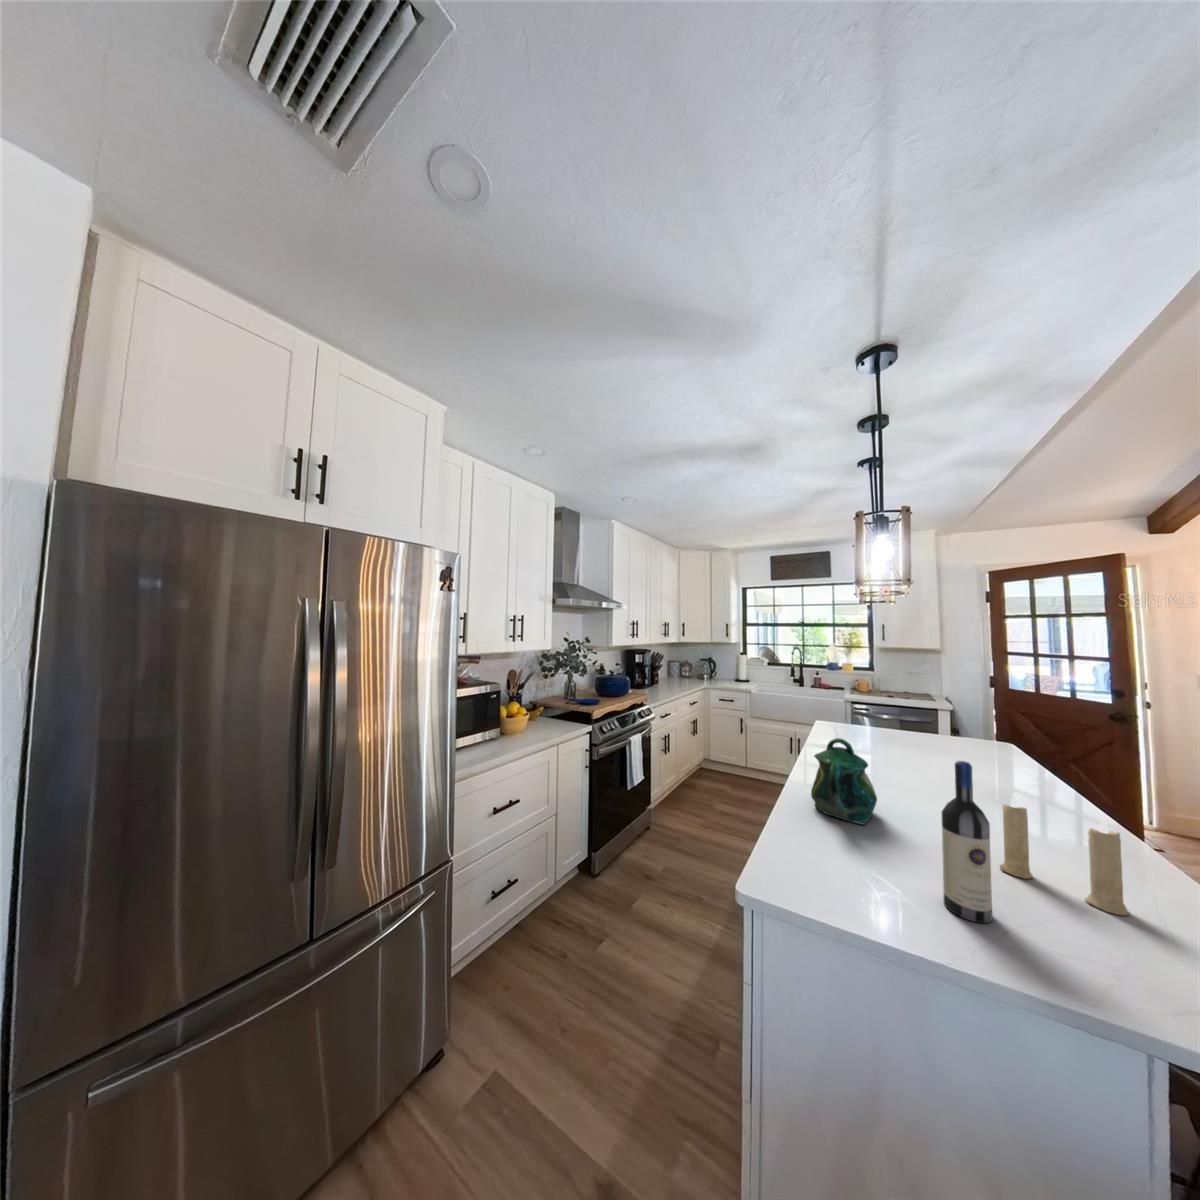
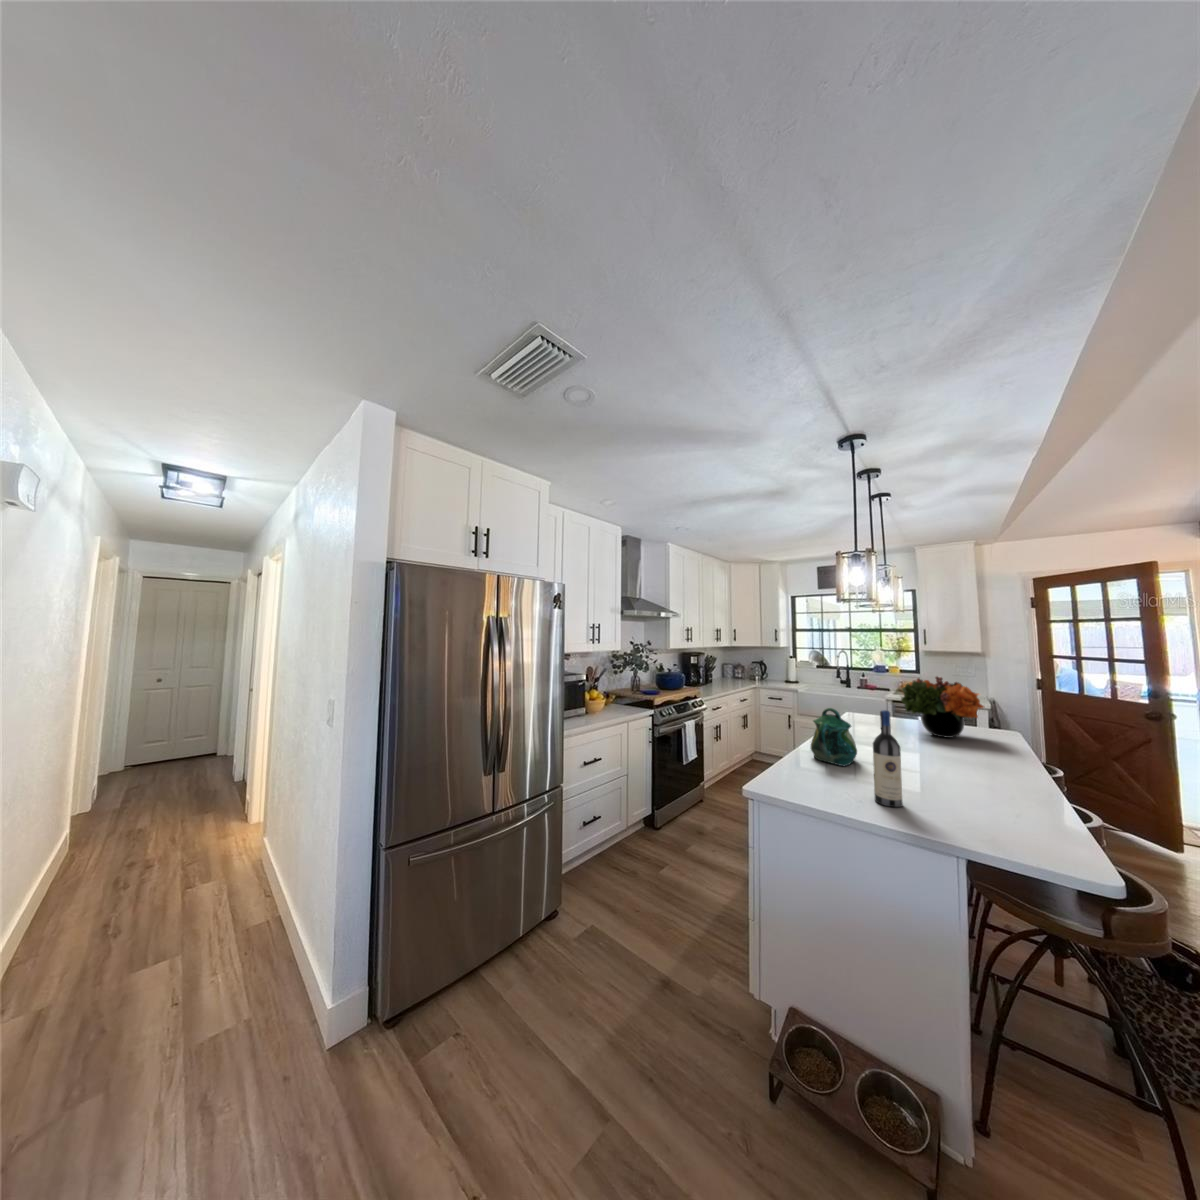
flower arrangement: none [896,685,1001,762] -> present [901,677,984,738]
candle: present [1000,794,1128,915] -> none [928,736,1001,810]

